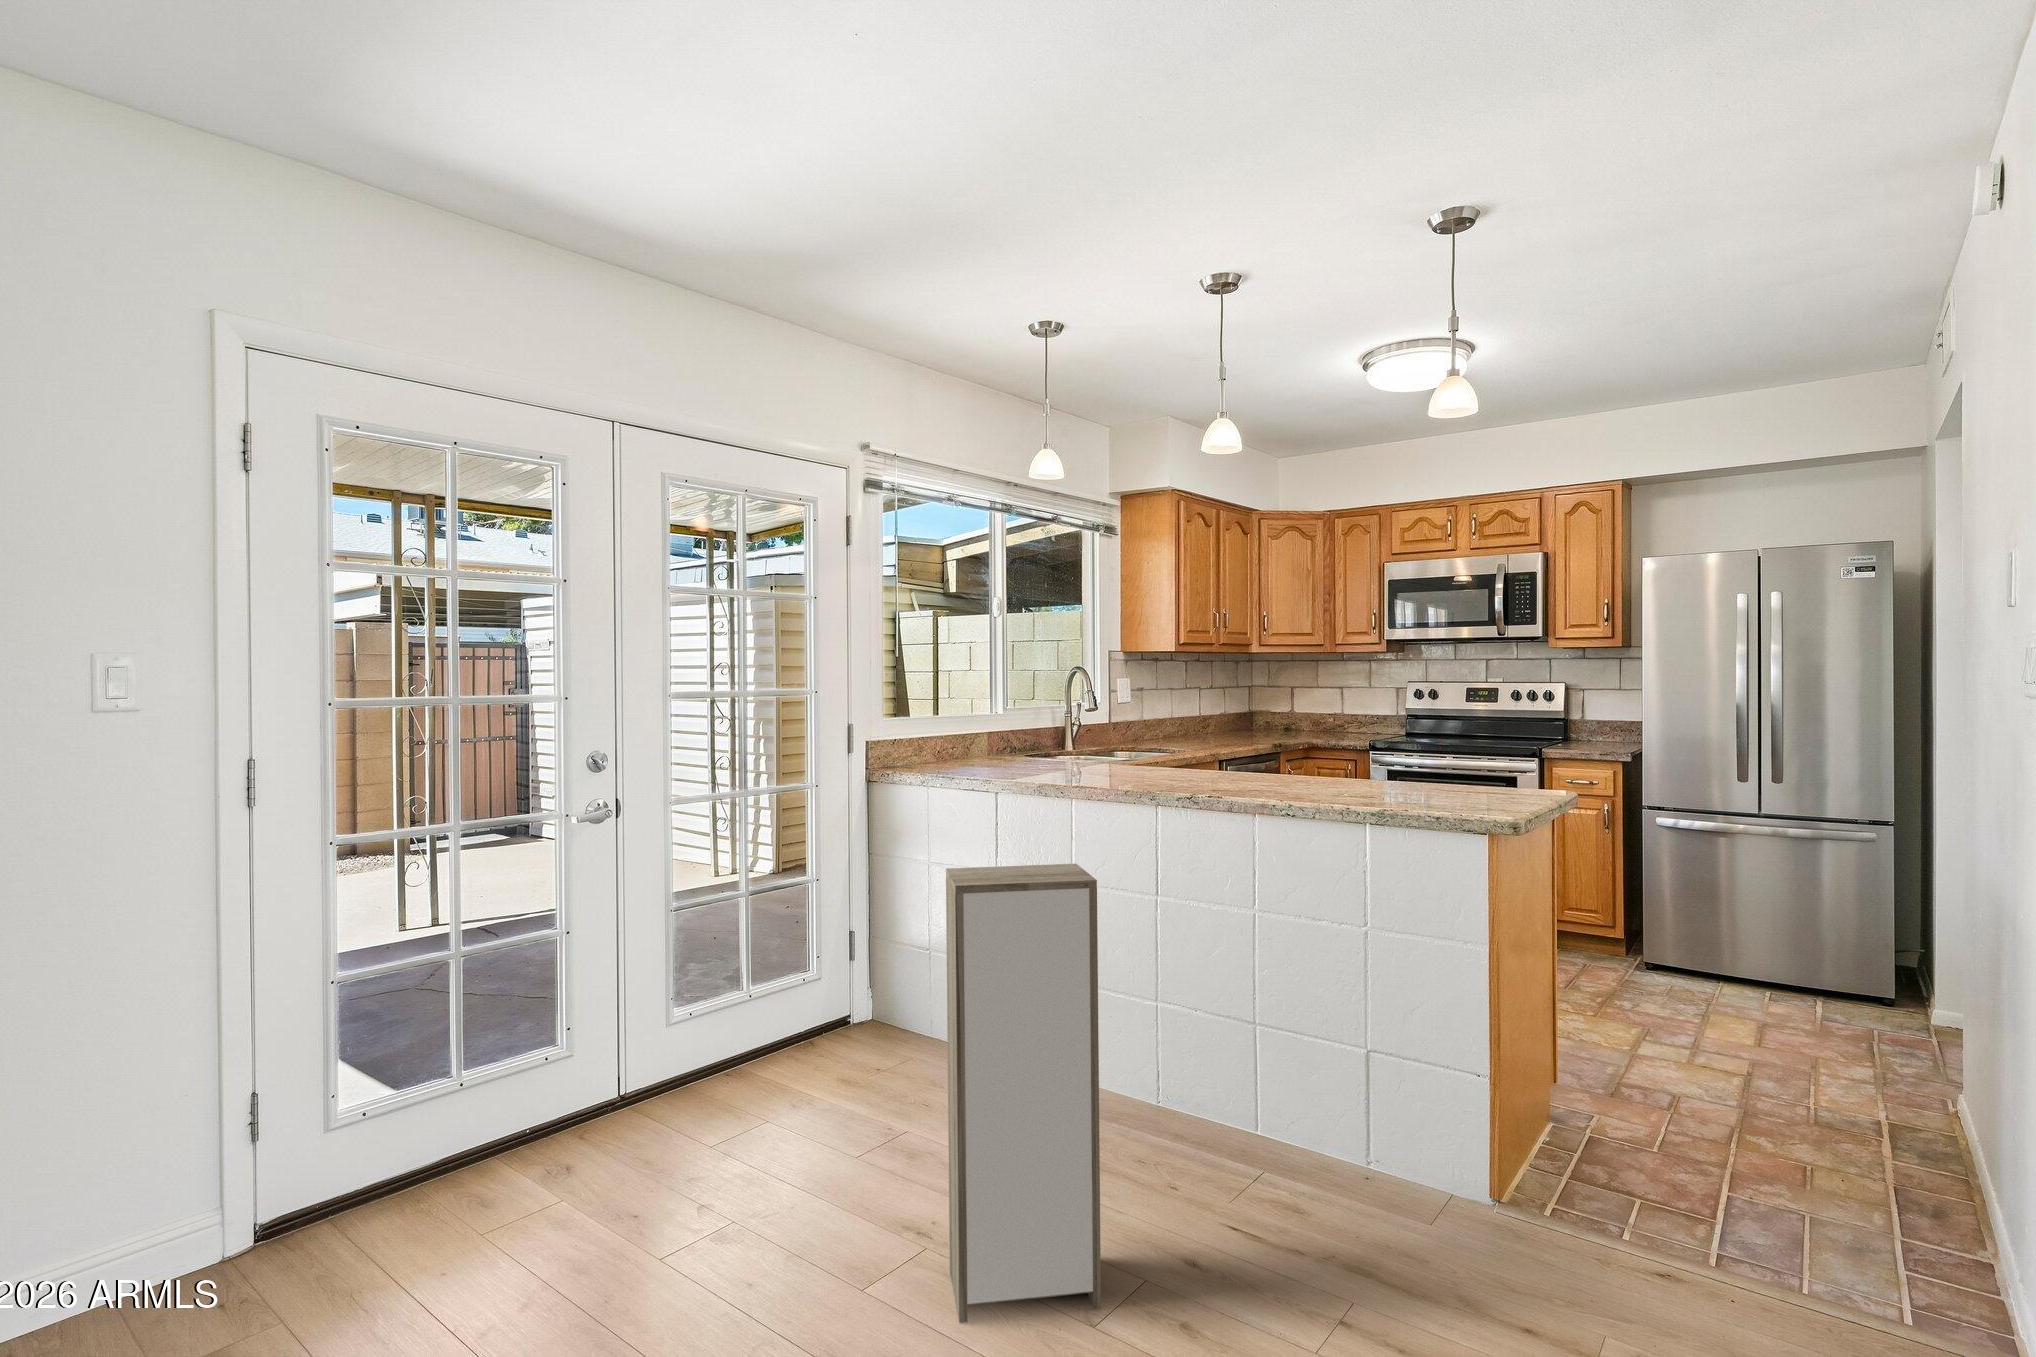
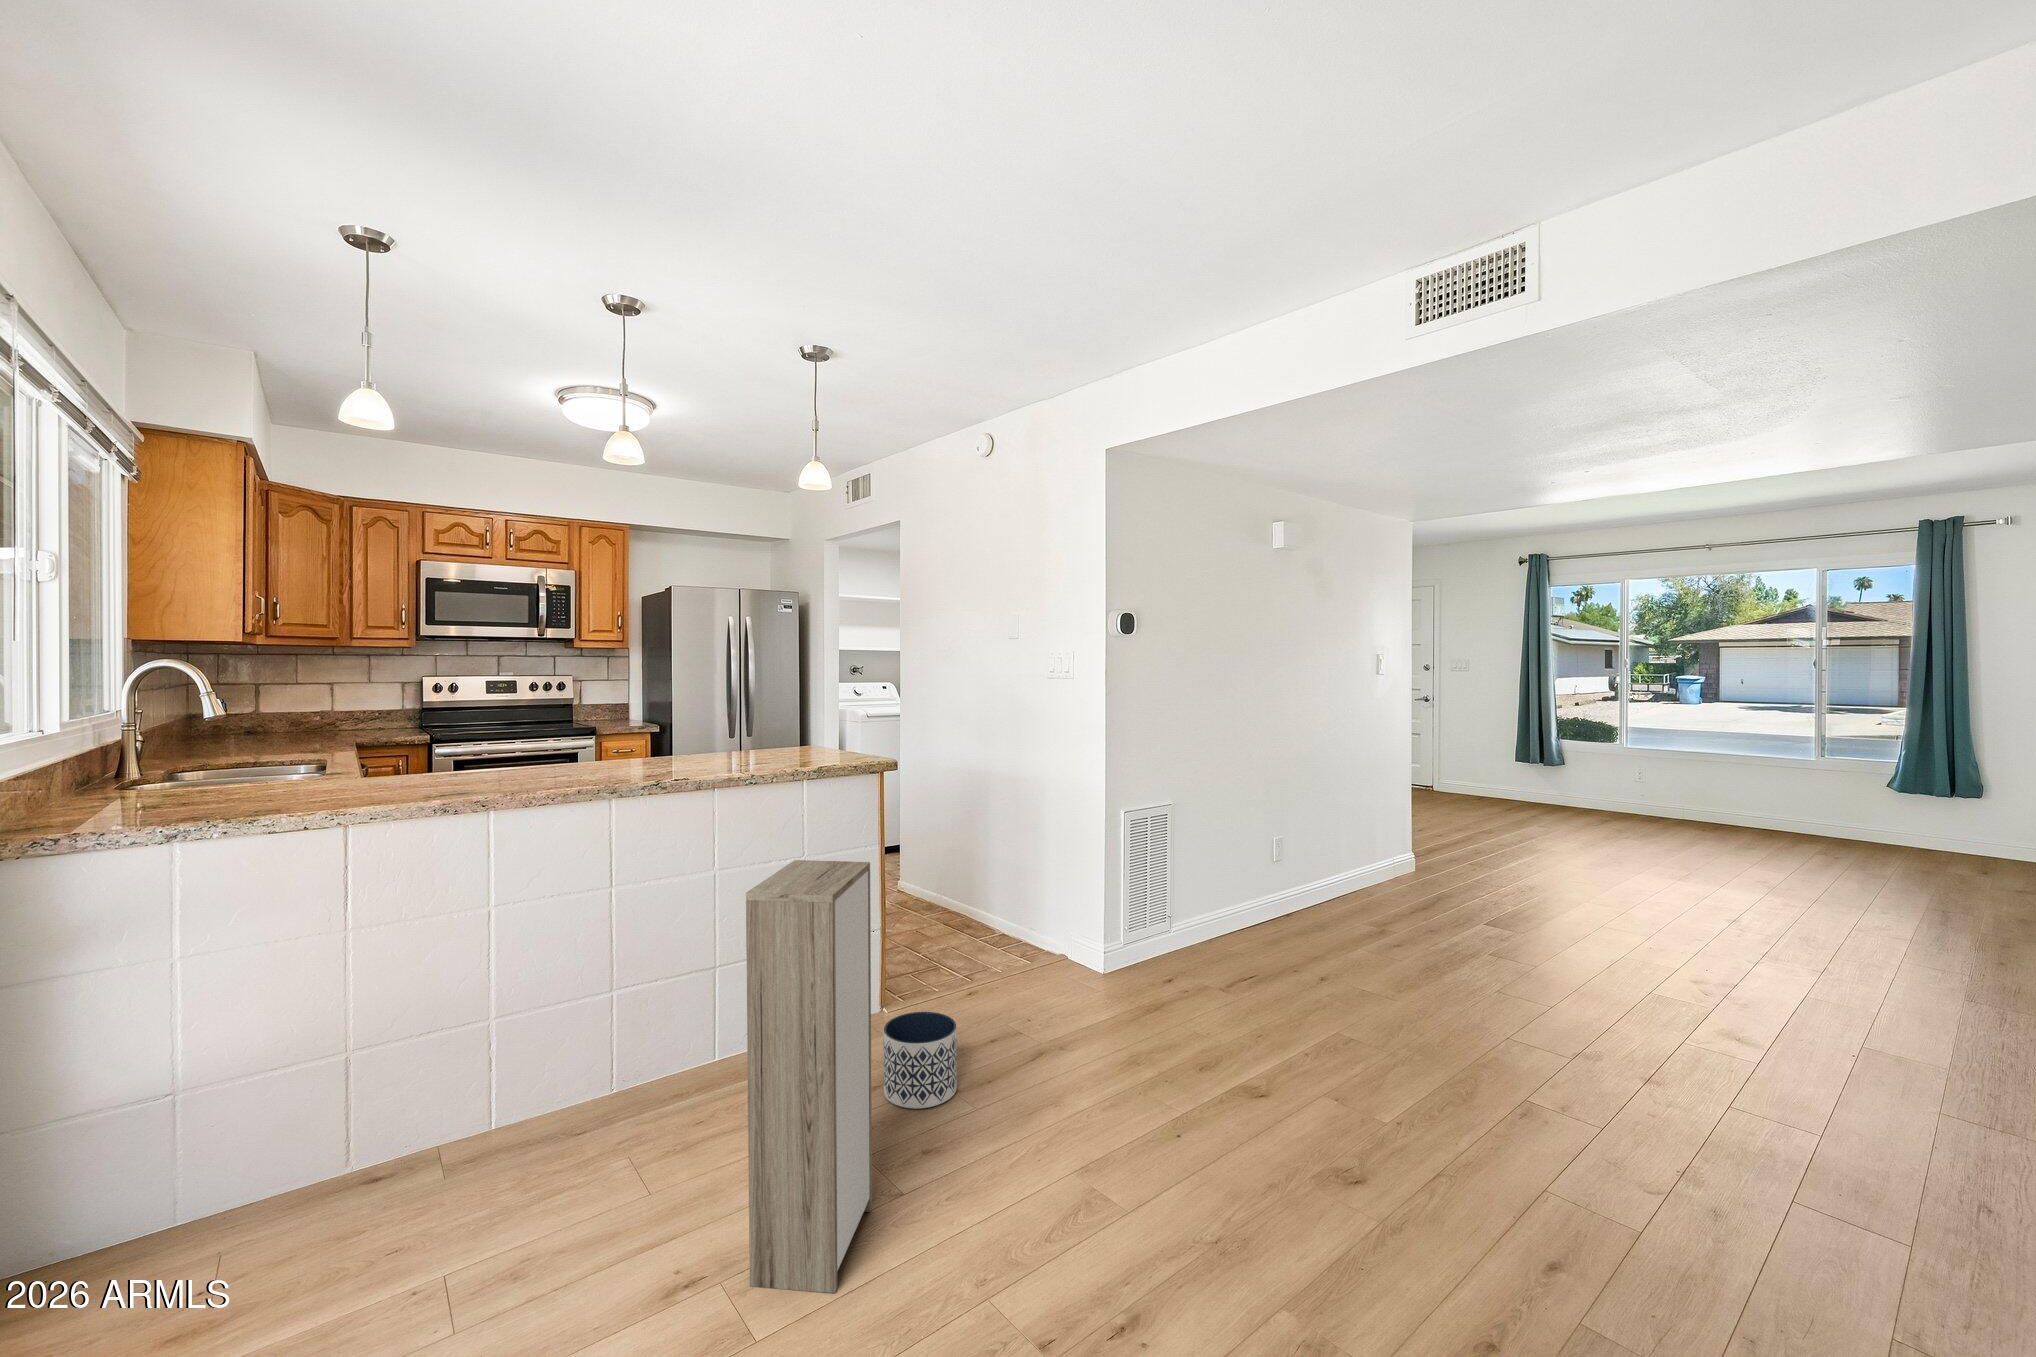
planter: none [1310,1159,1425,1309] -> present [883,1012,957,1109]

